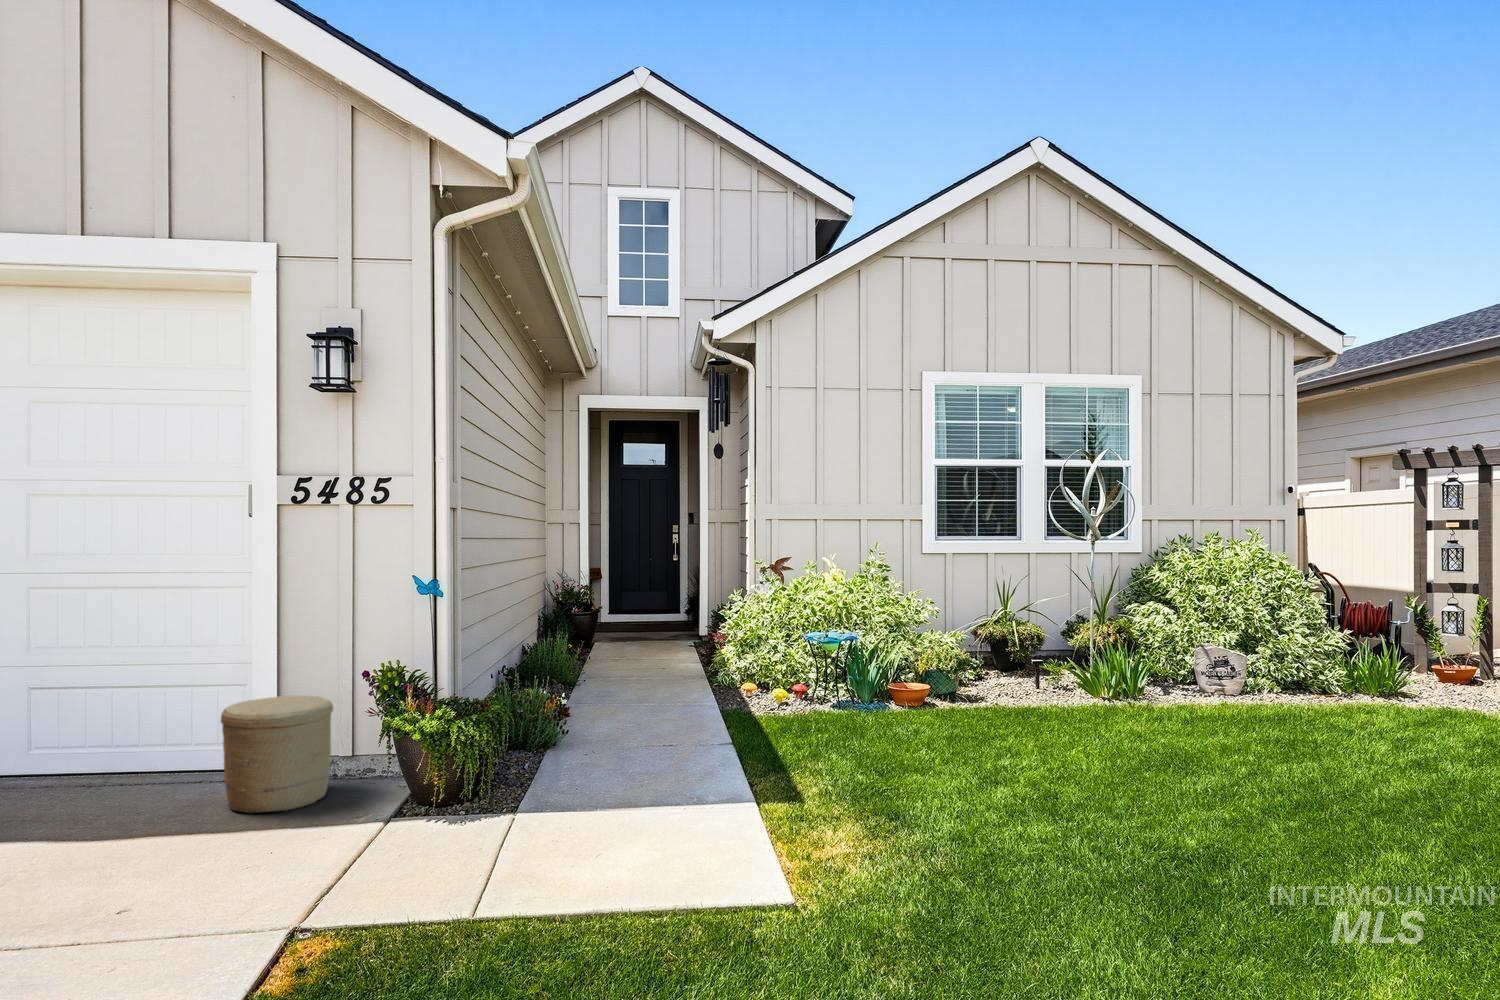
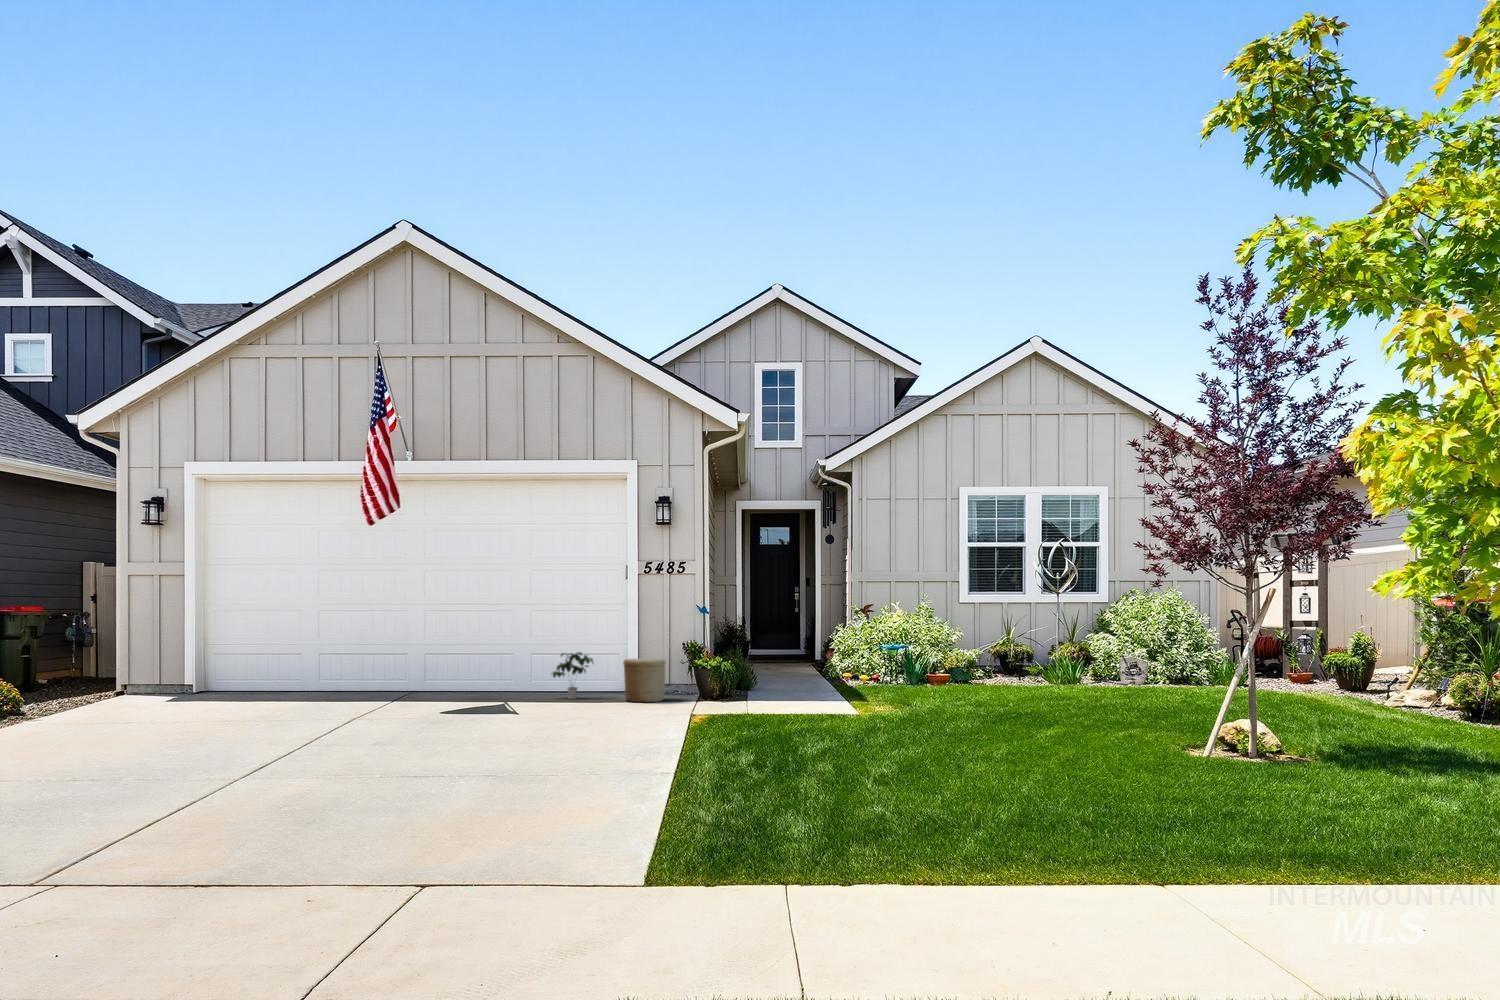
potted plant: none [68,683,175,793] -> present [553,652,593,699]

